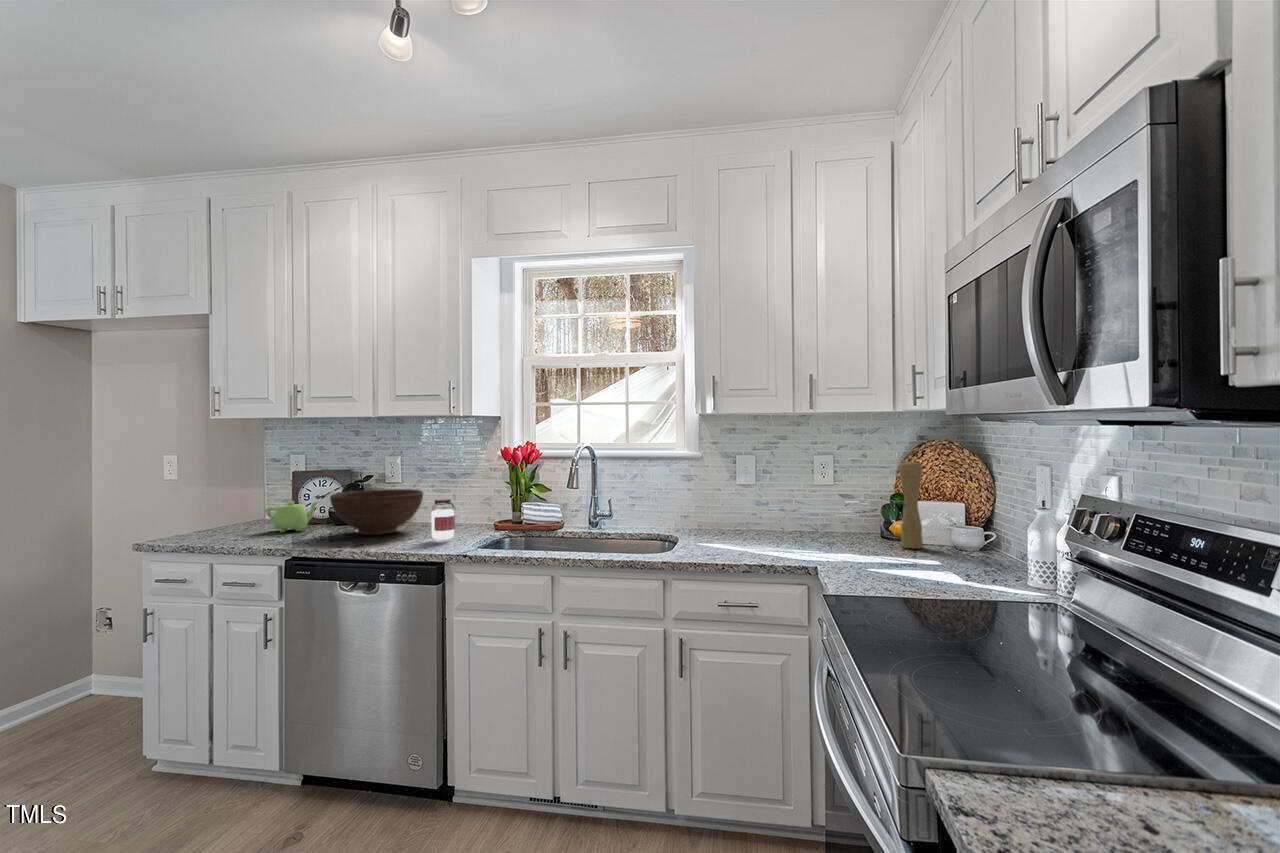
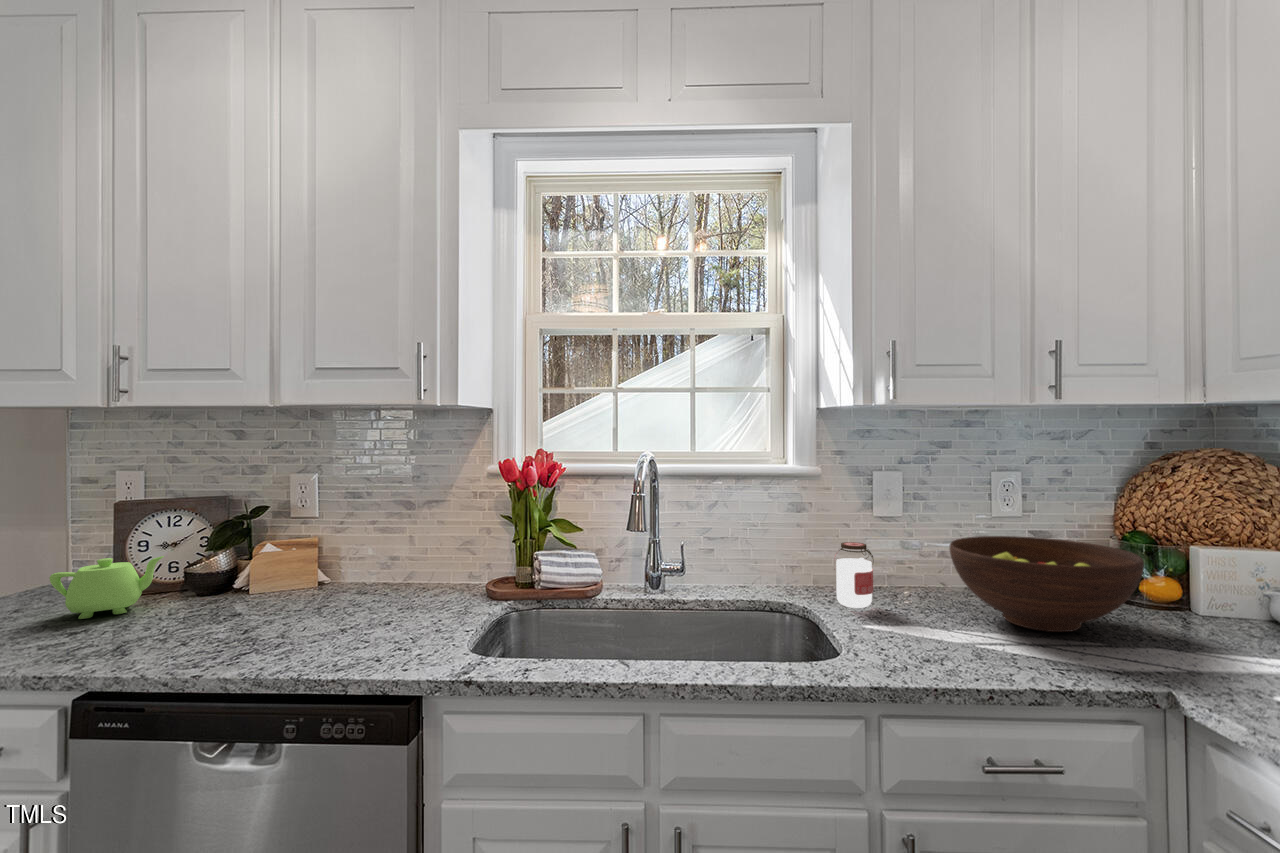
pepper mill: present [899,461,923,549] -> none [1188,484,1236,628]
fruit bowl: present [330,489,423,535] -> present [950,536,1144,632]
jar: present [432,499,455,540] -> present [834,542,874,608]

